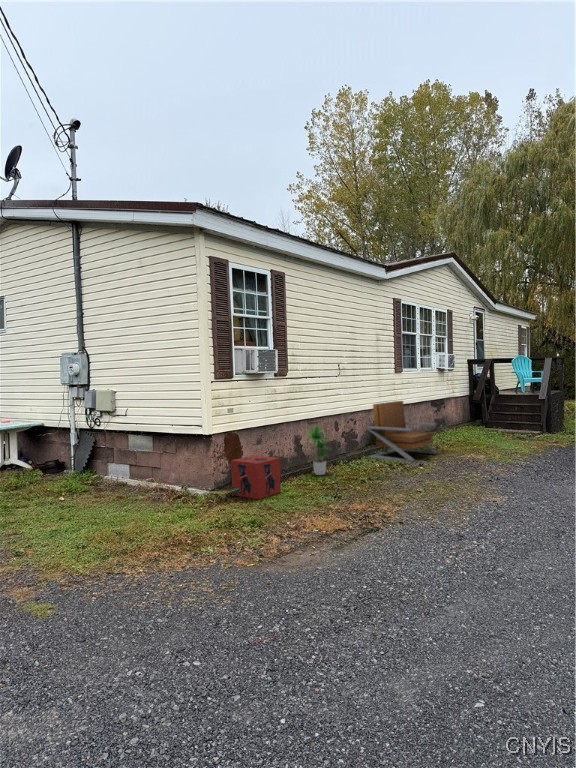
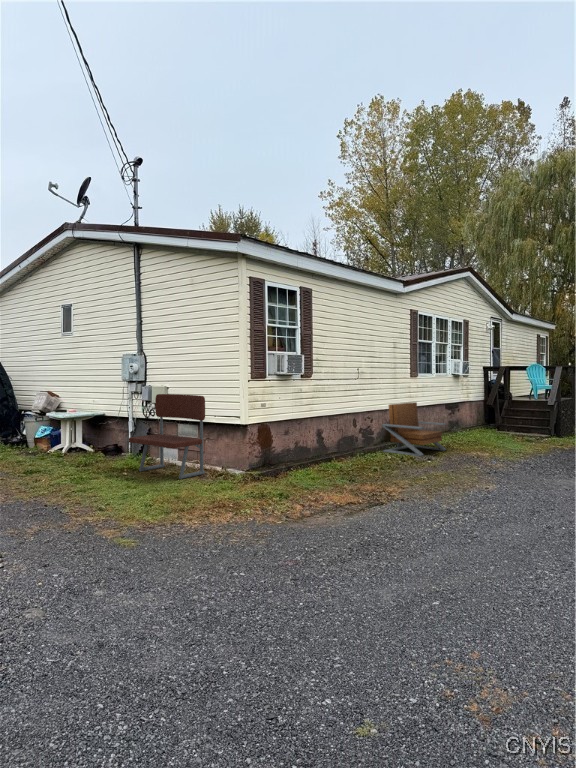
bench: none [66,400,161,503] -> present [129,394,205,479]
potted plant: present [306,425,327,475] -> none [323,419,351,464]
storage box: present [231,455,281,499] -> none [263,444,304,480]

